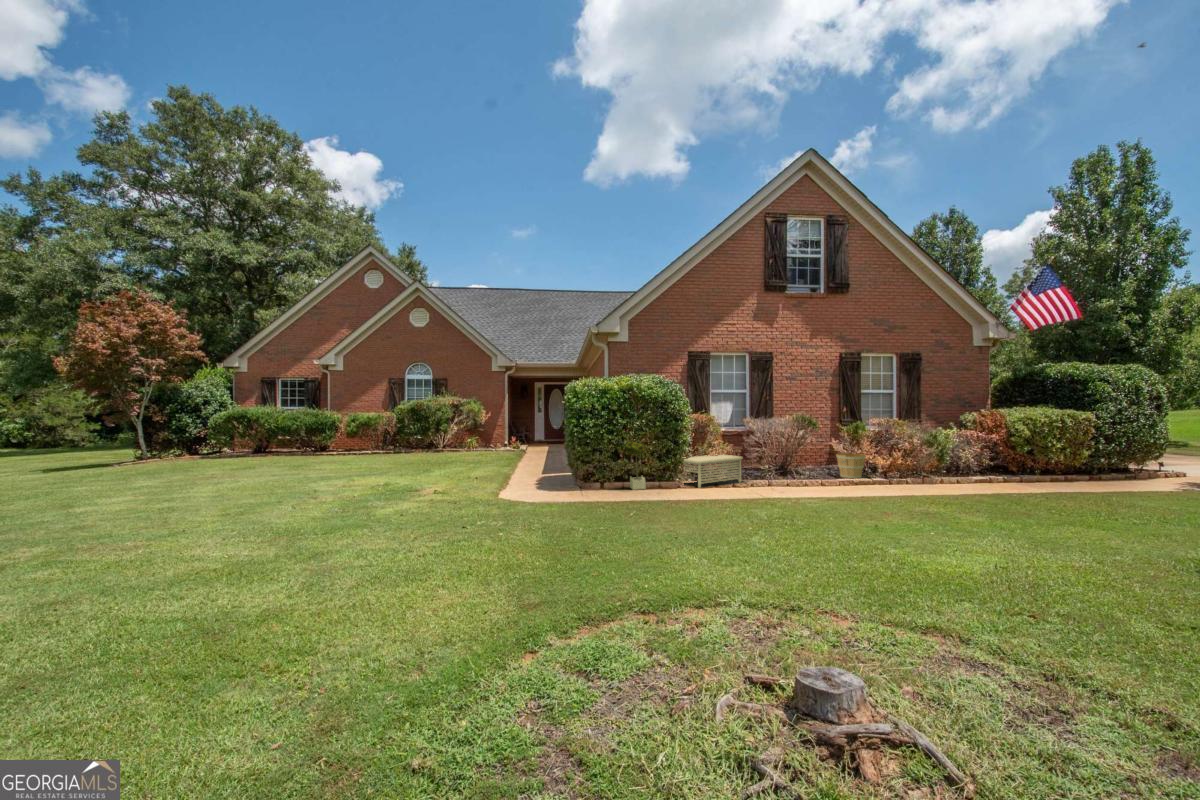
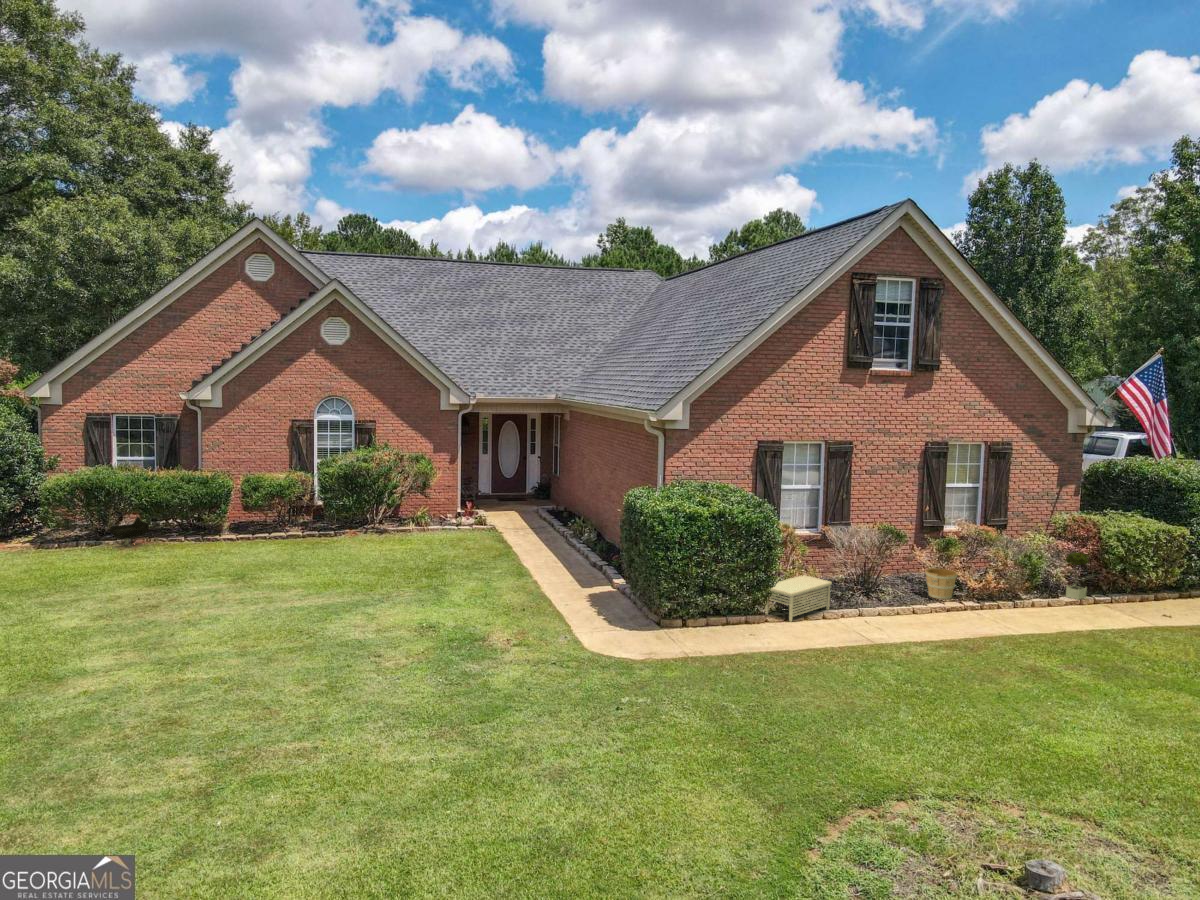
lounge chair: none [235,434,265,456] -> present [110,517,149,547]
potted tree: present [625,442,646,490] -> present [1066,553,1089,600]

